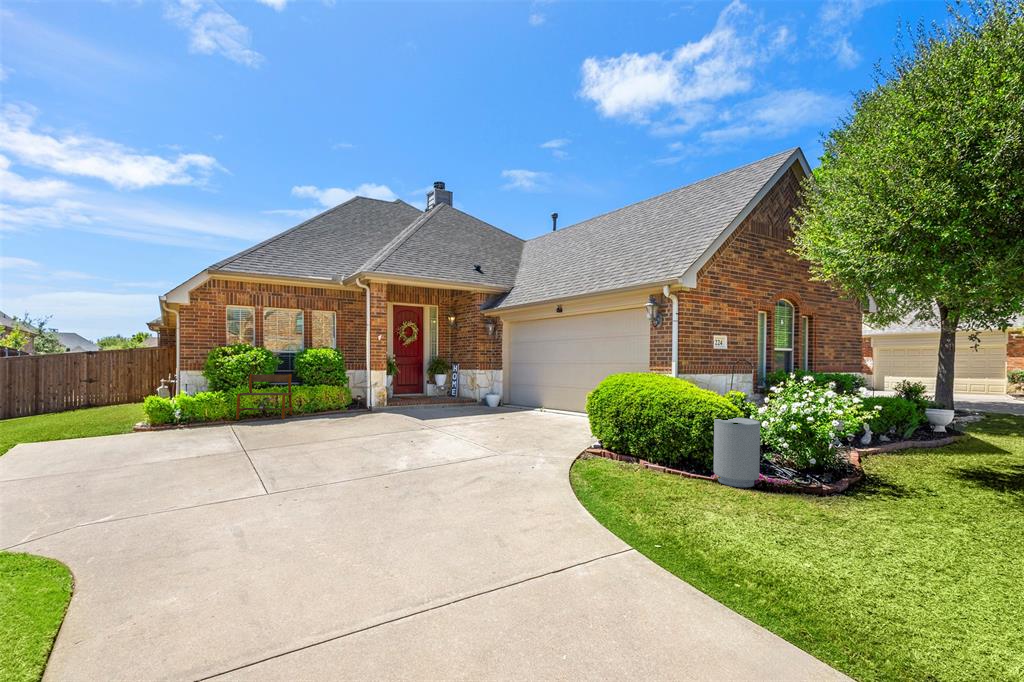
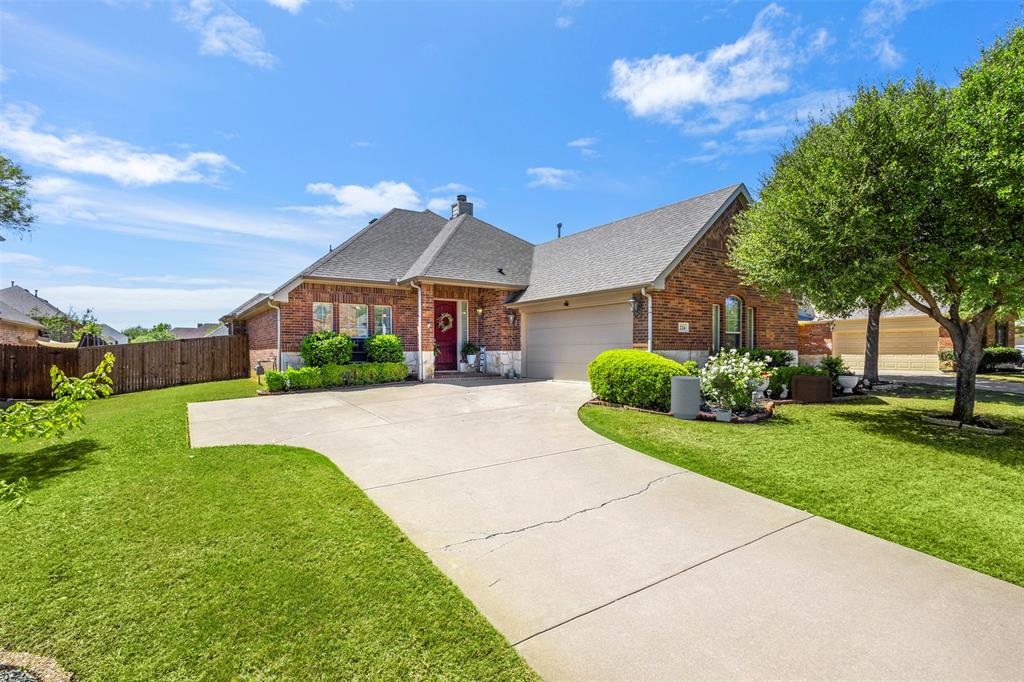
bench: present [236,374,293,419] -> none [329,354,369,386]
wooden crate: none [879,410,940,453] -> present [792,375,833,403]
potted tree: none [779,421,813,493] -> present [712,377,732,421]

